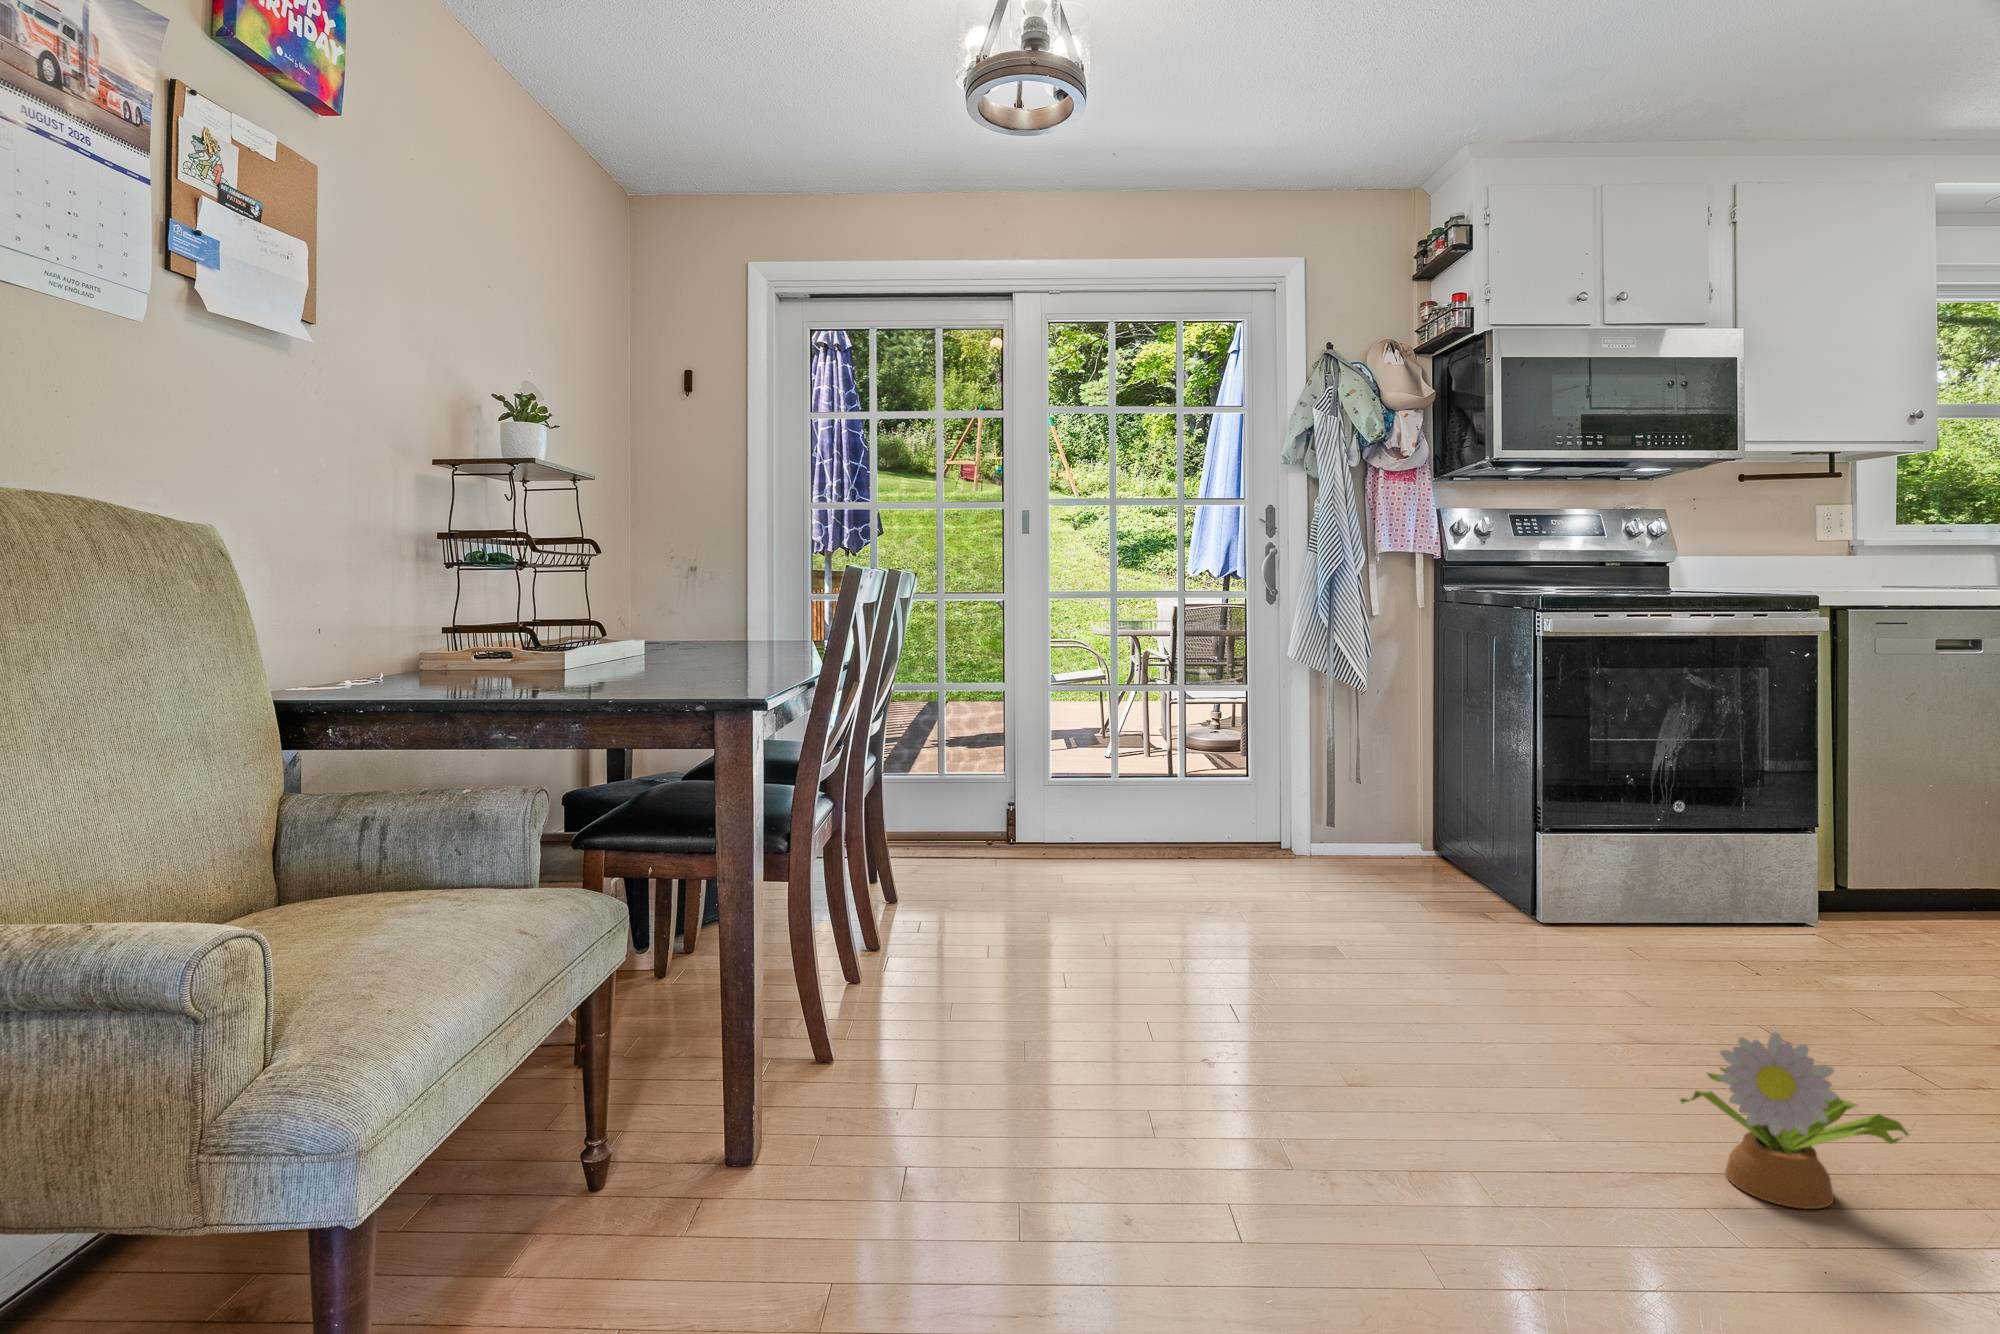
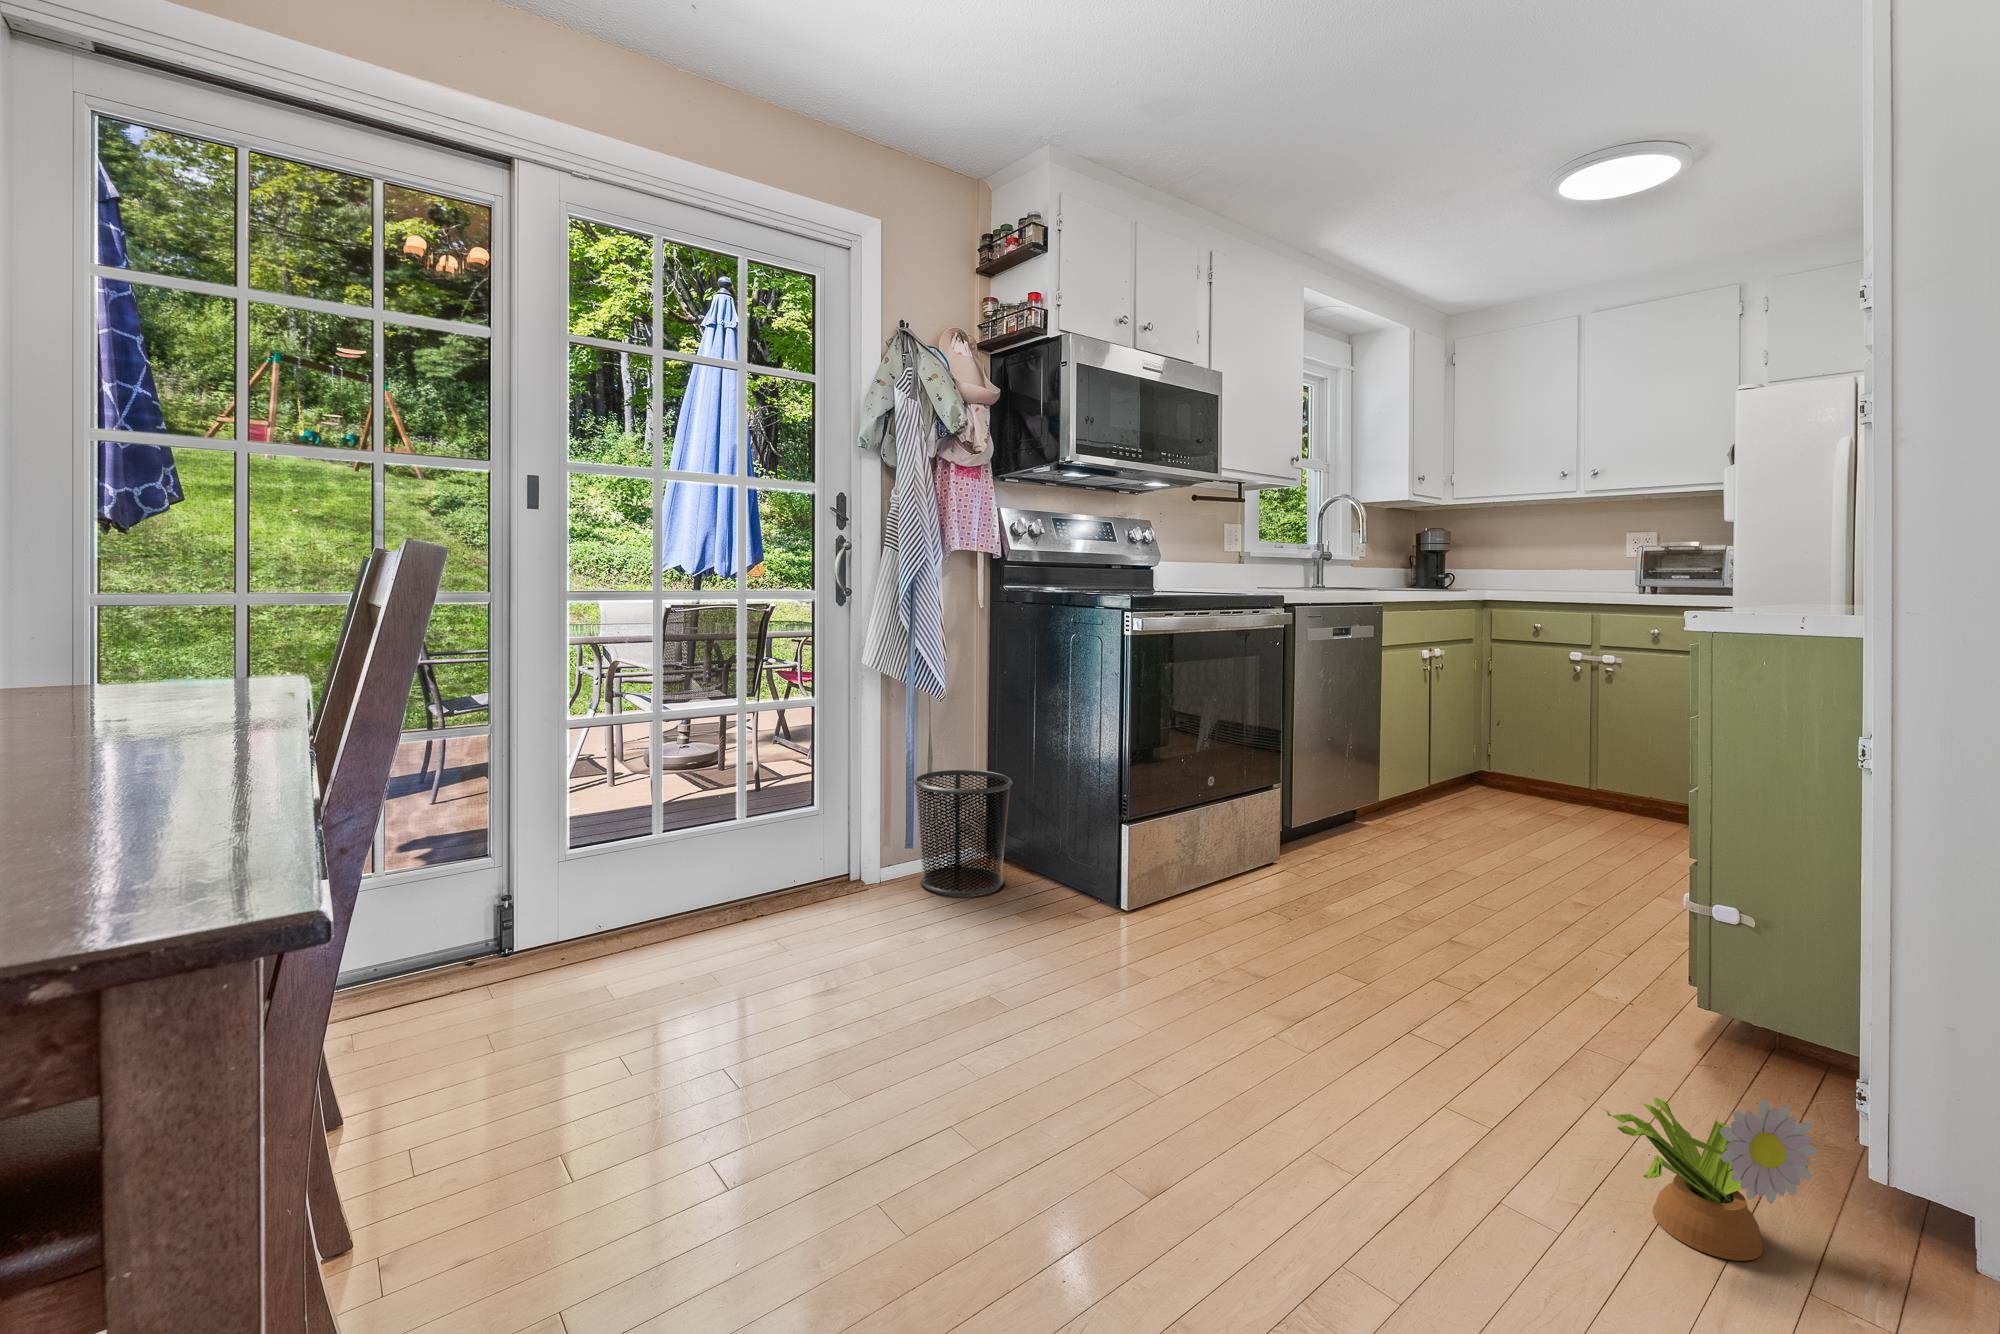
waste bin: none [1331,763,1432,879] -> present [914,770,1013,896]

